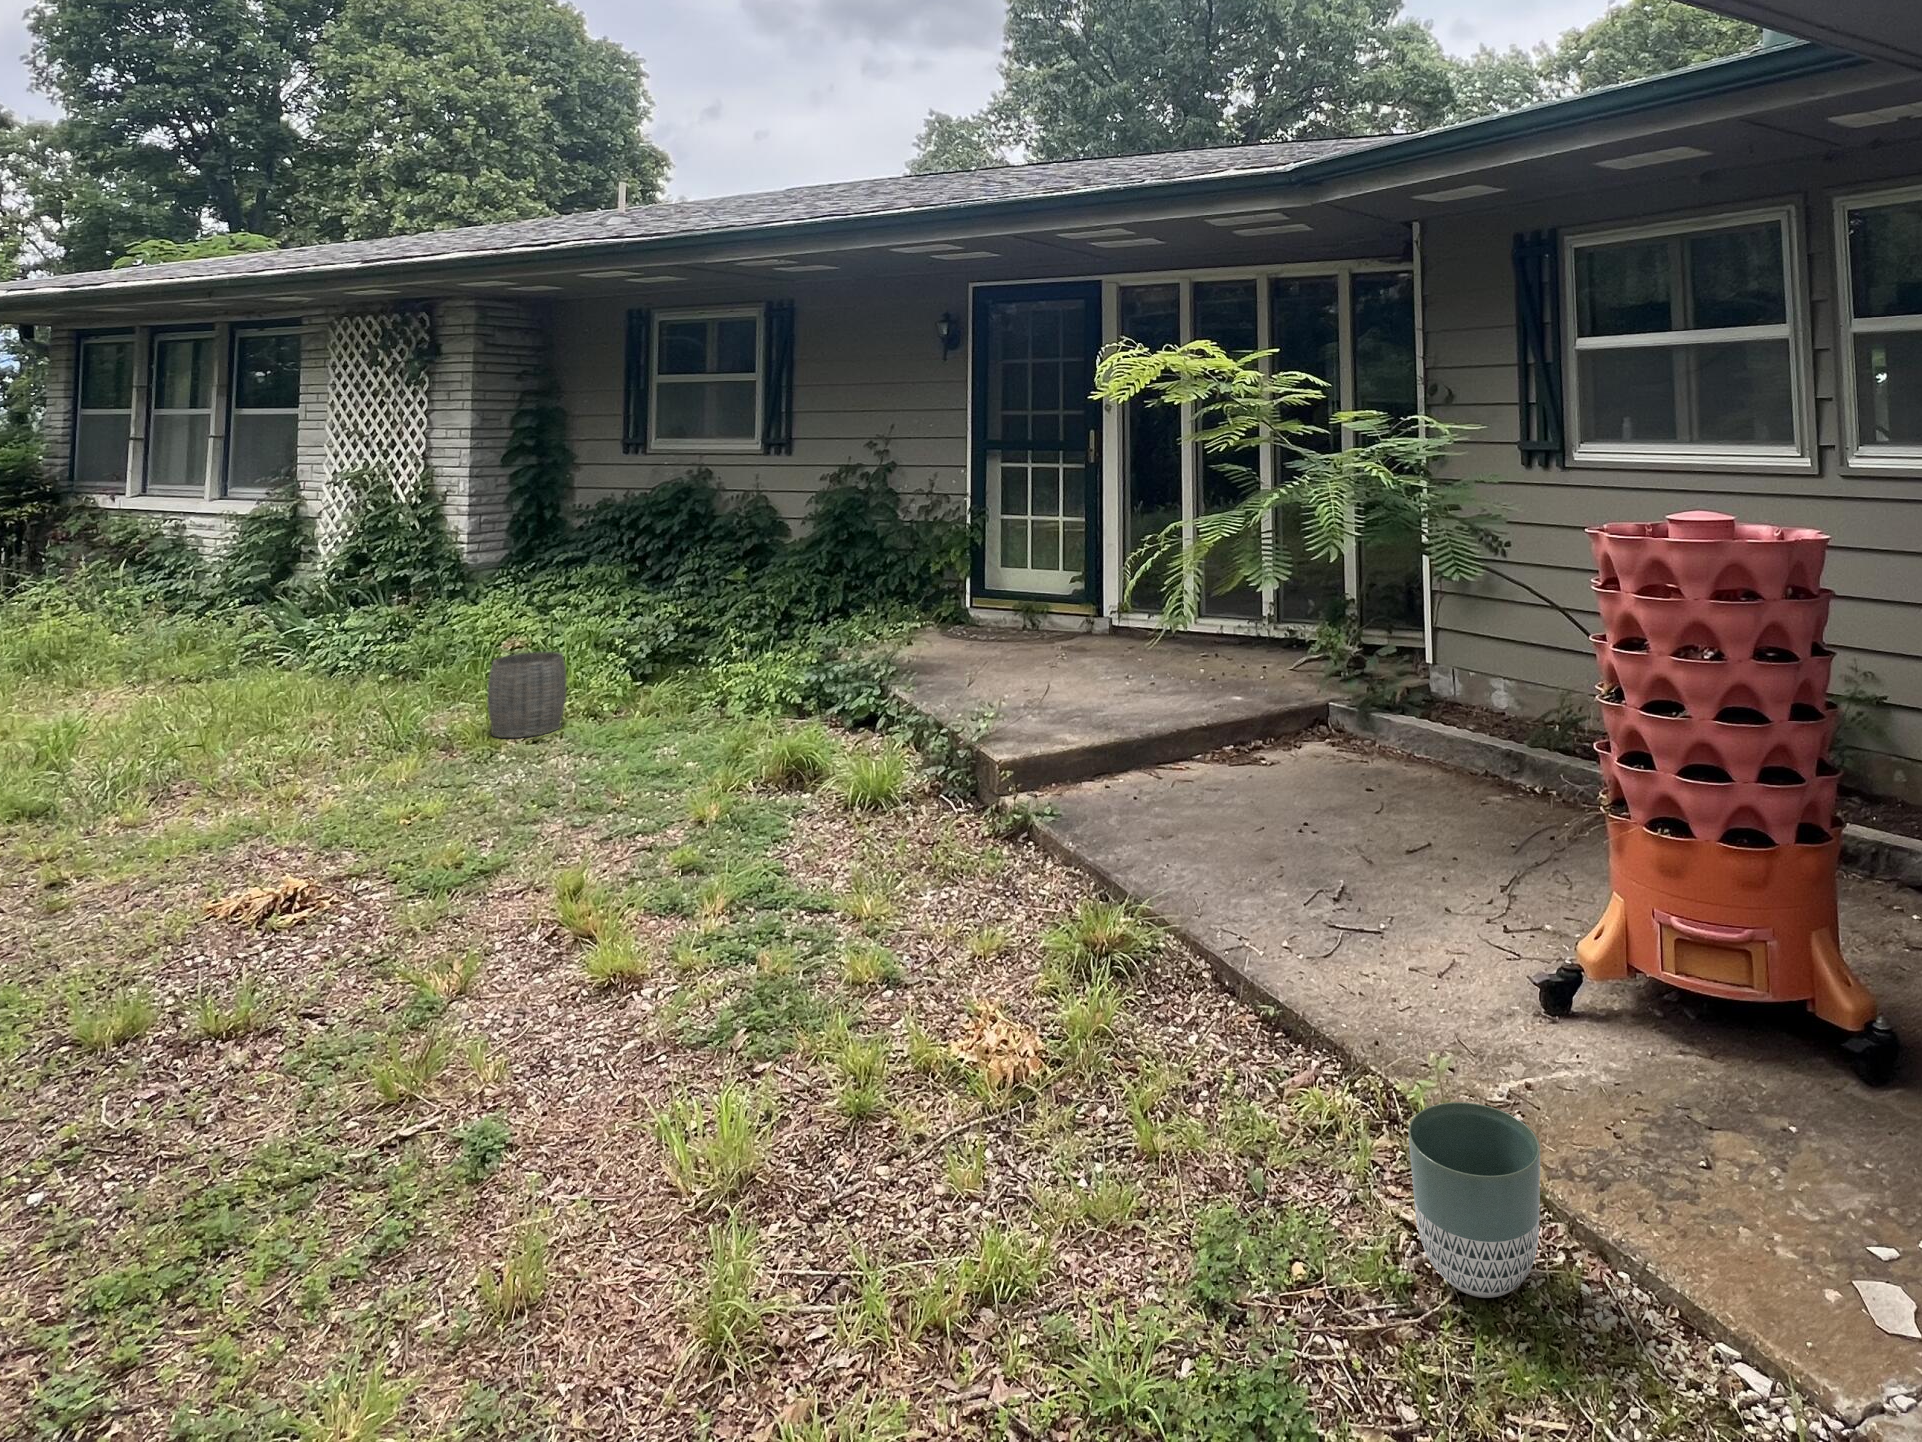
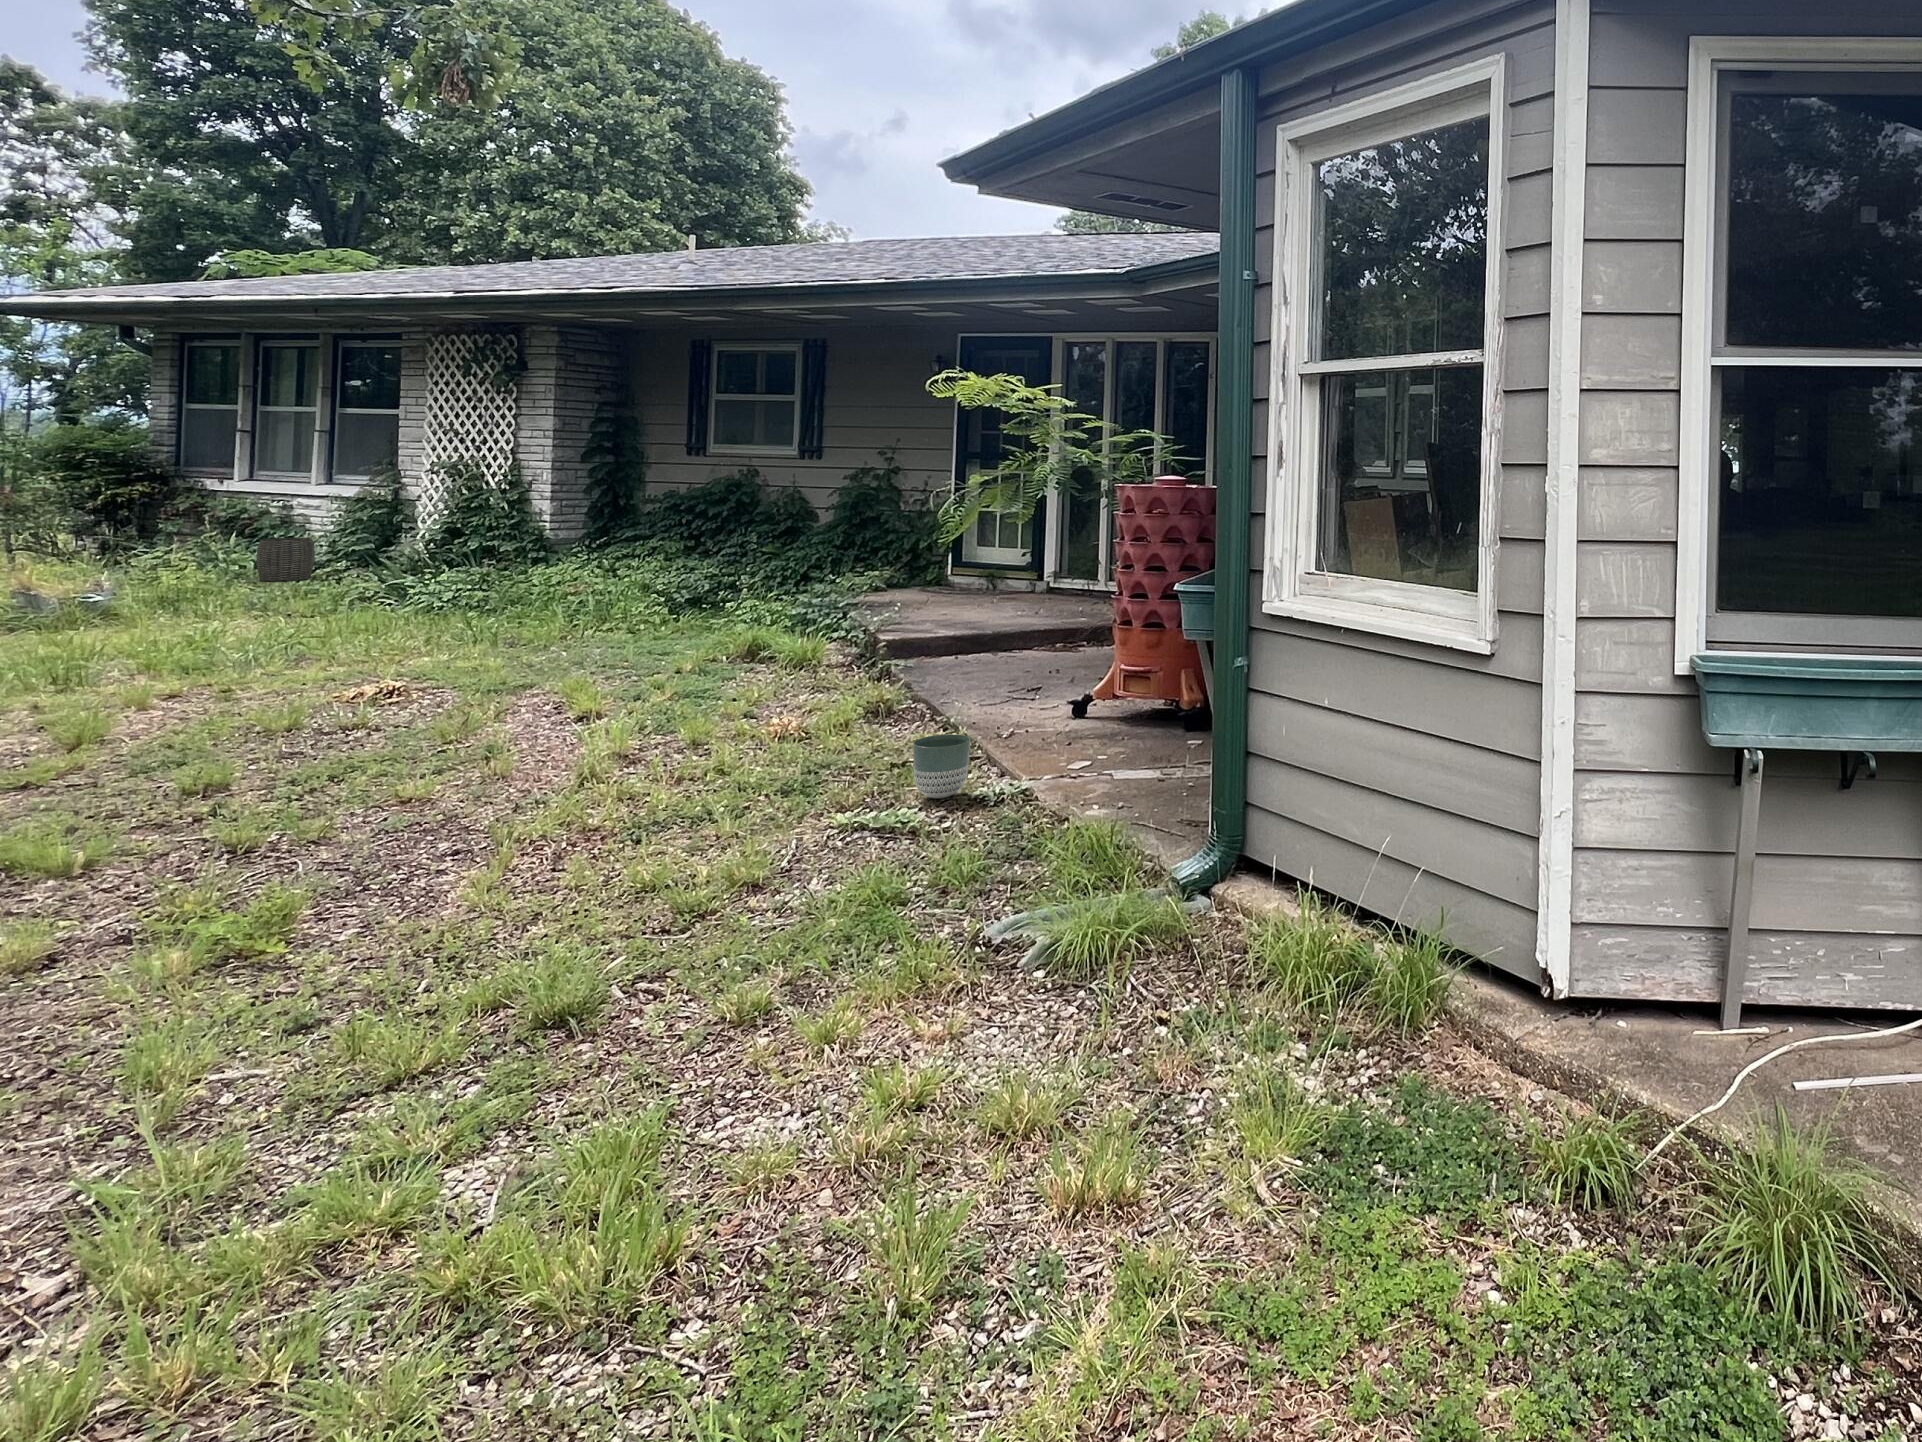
woven basket: present [487,652,566,738] -> present [256,538,315,581]

